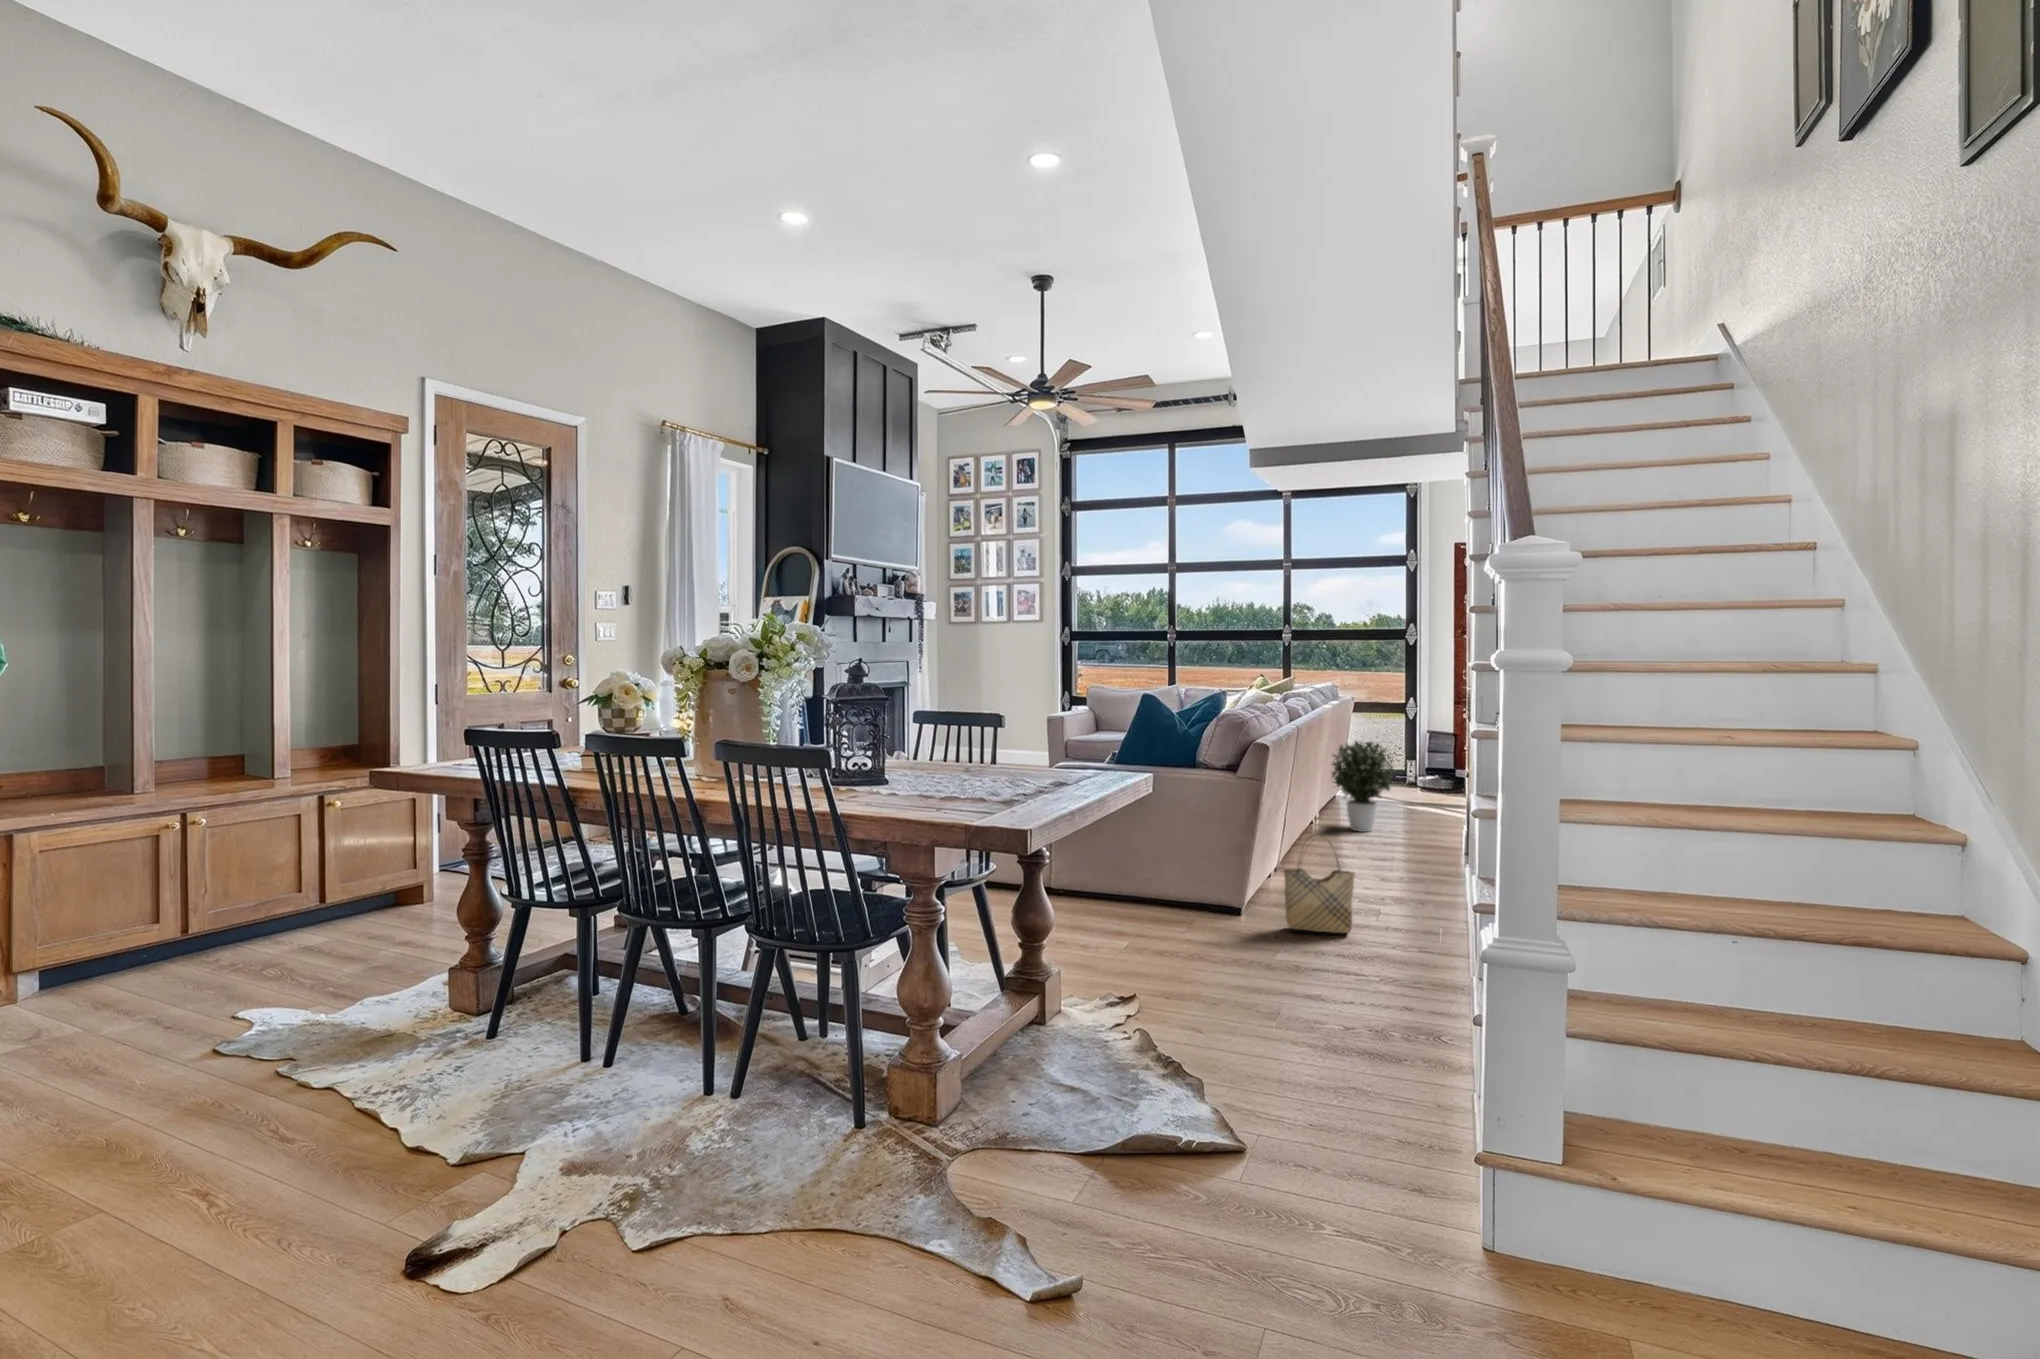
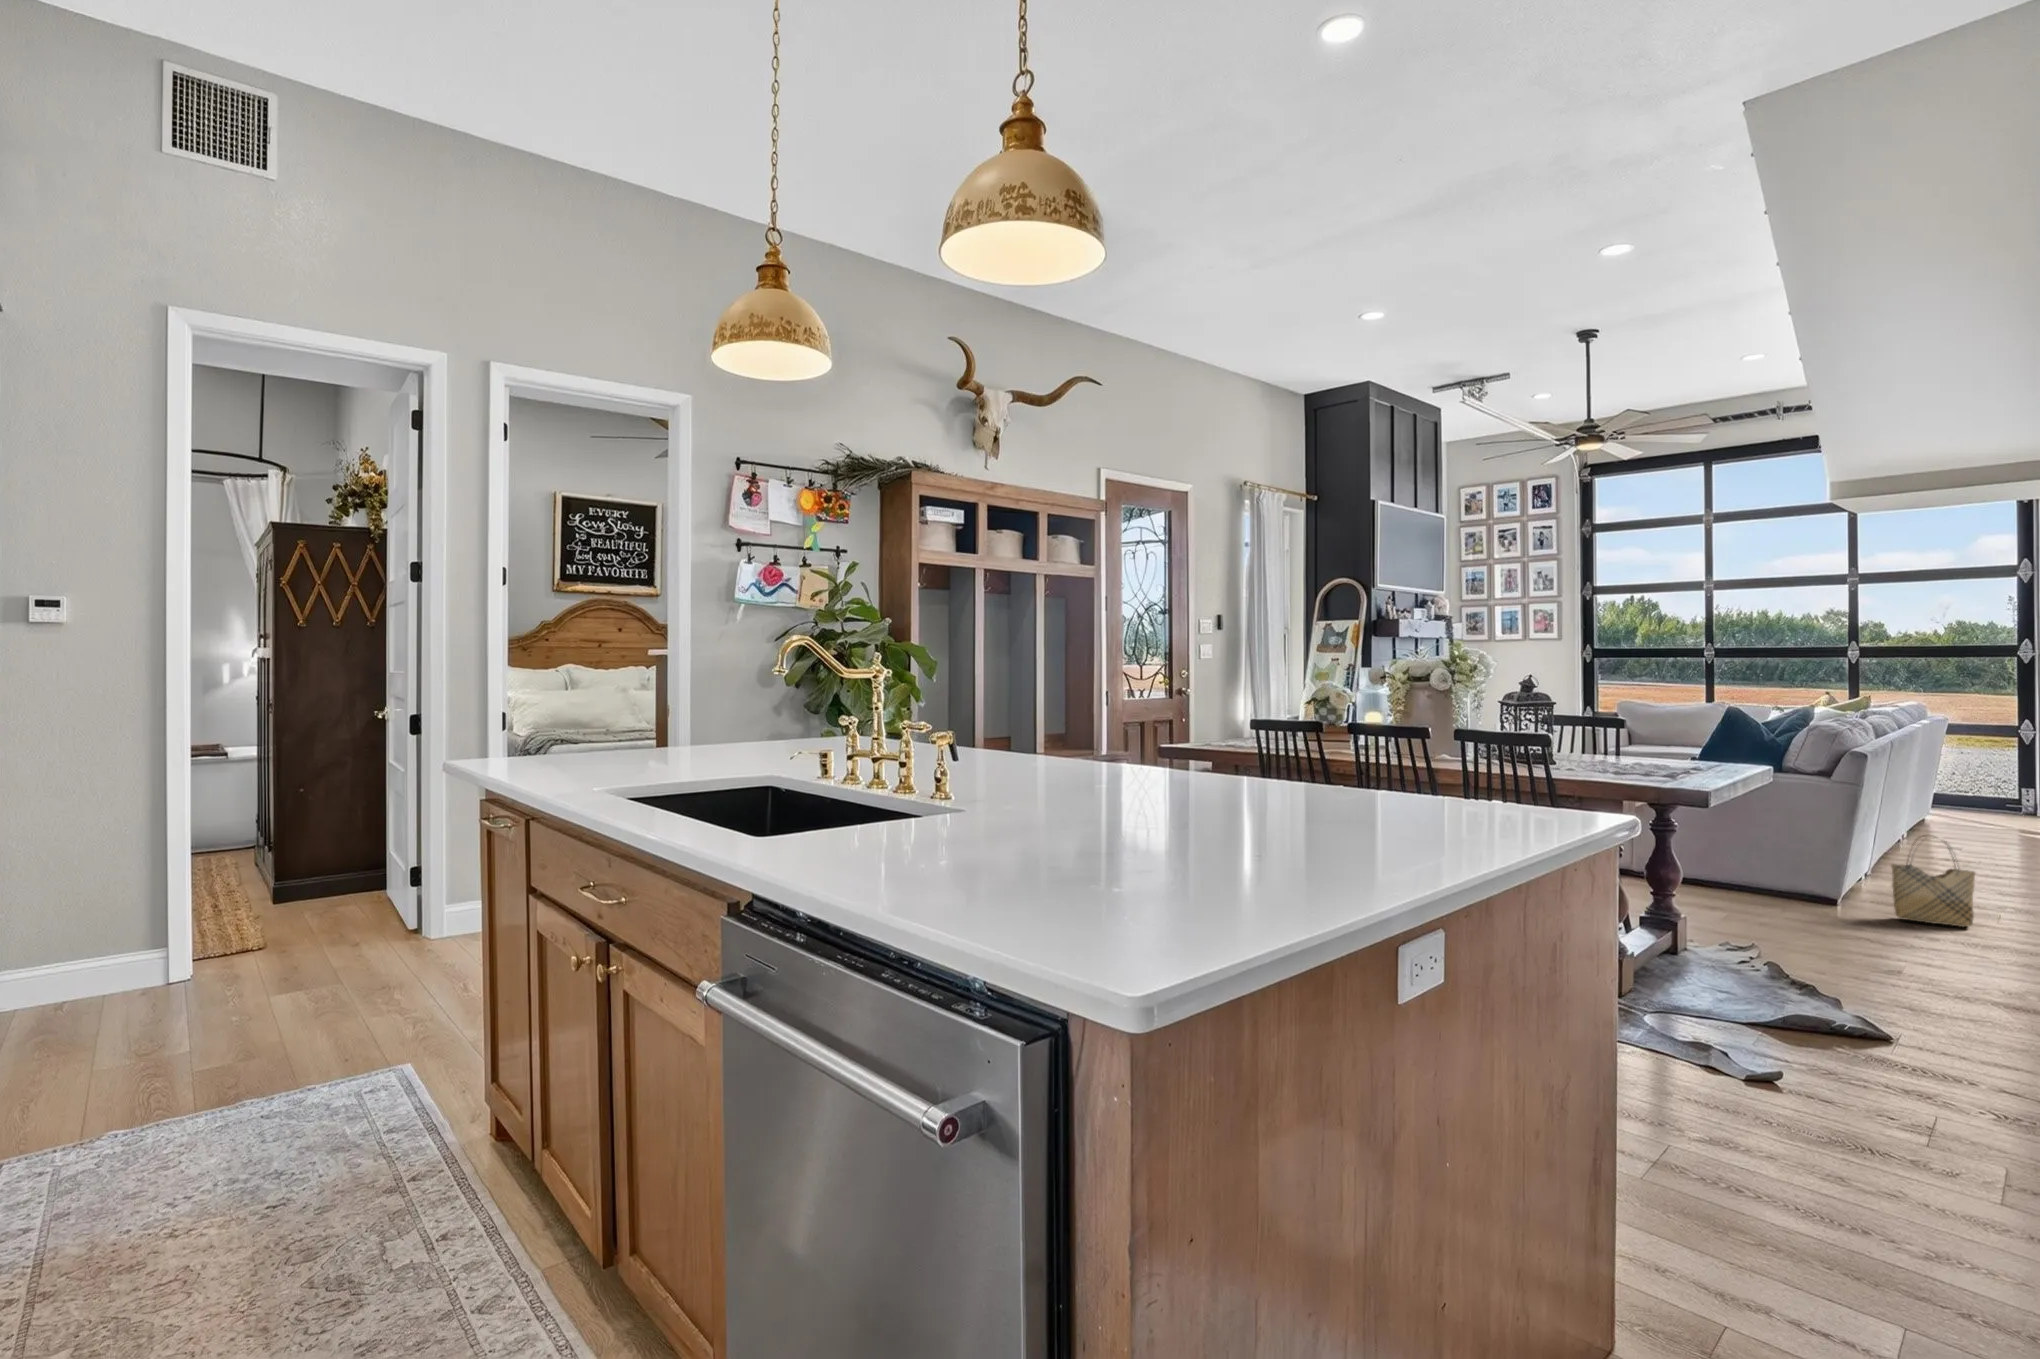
potted plant: present [1332,740,1394,832] -> none [1925,757,2011,851]

